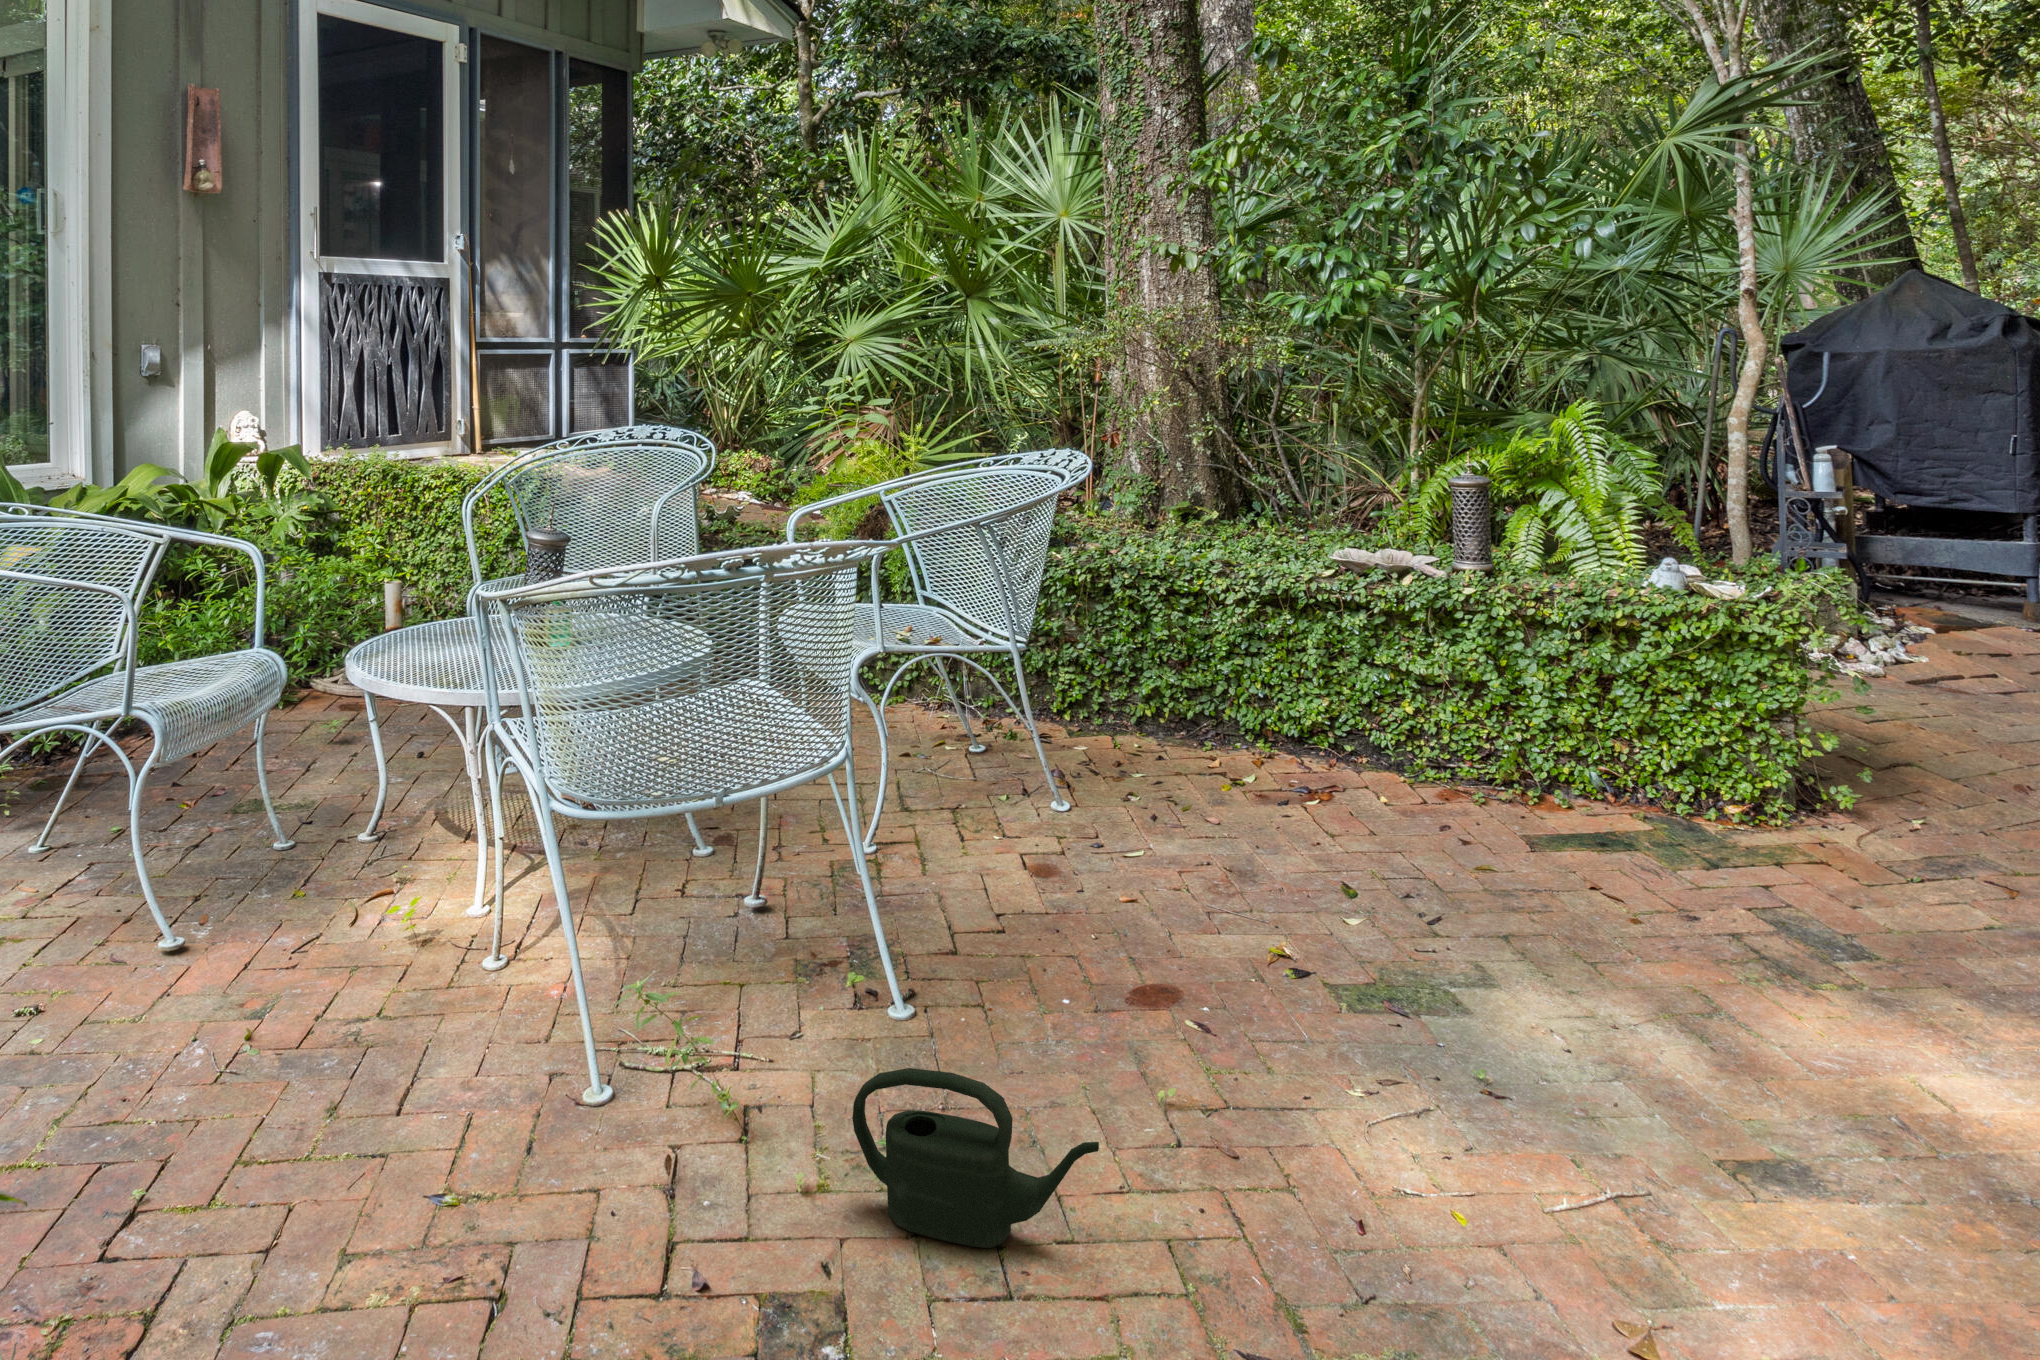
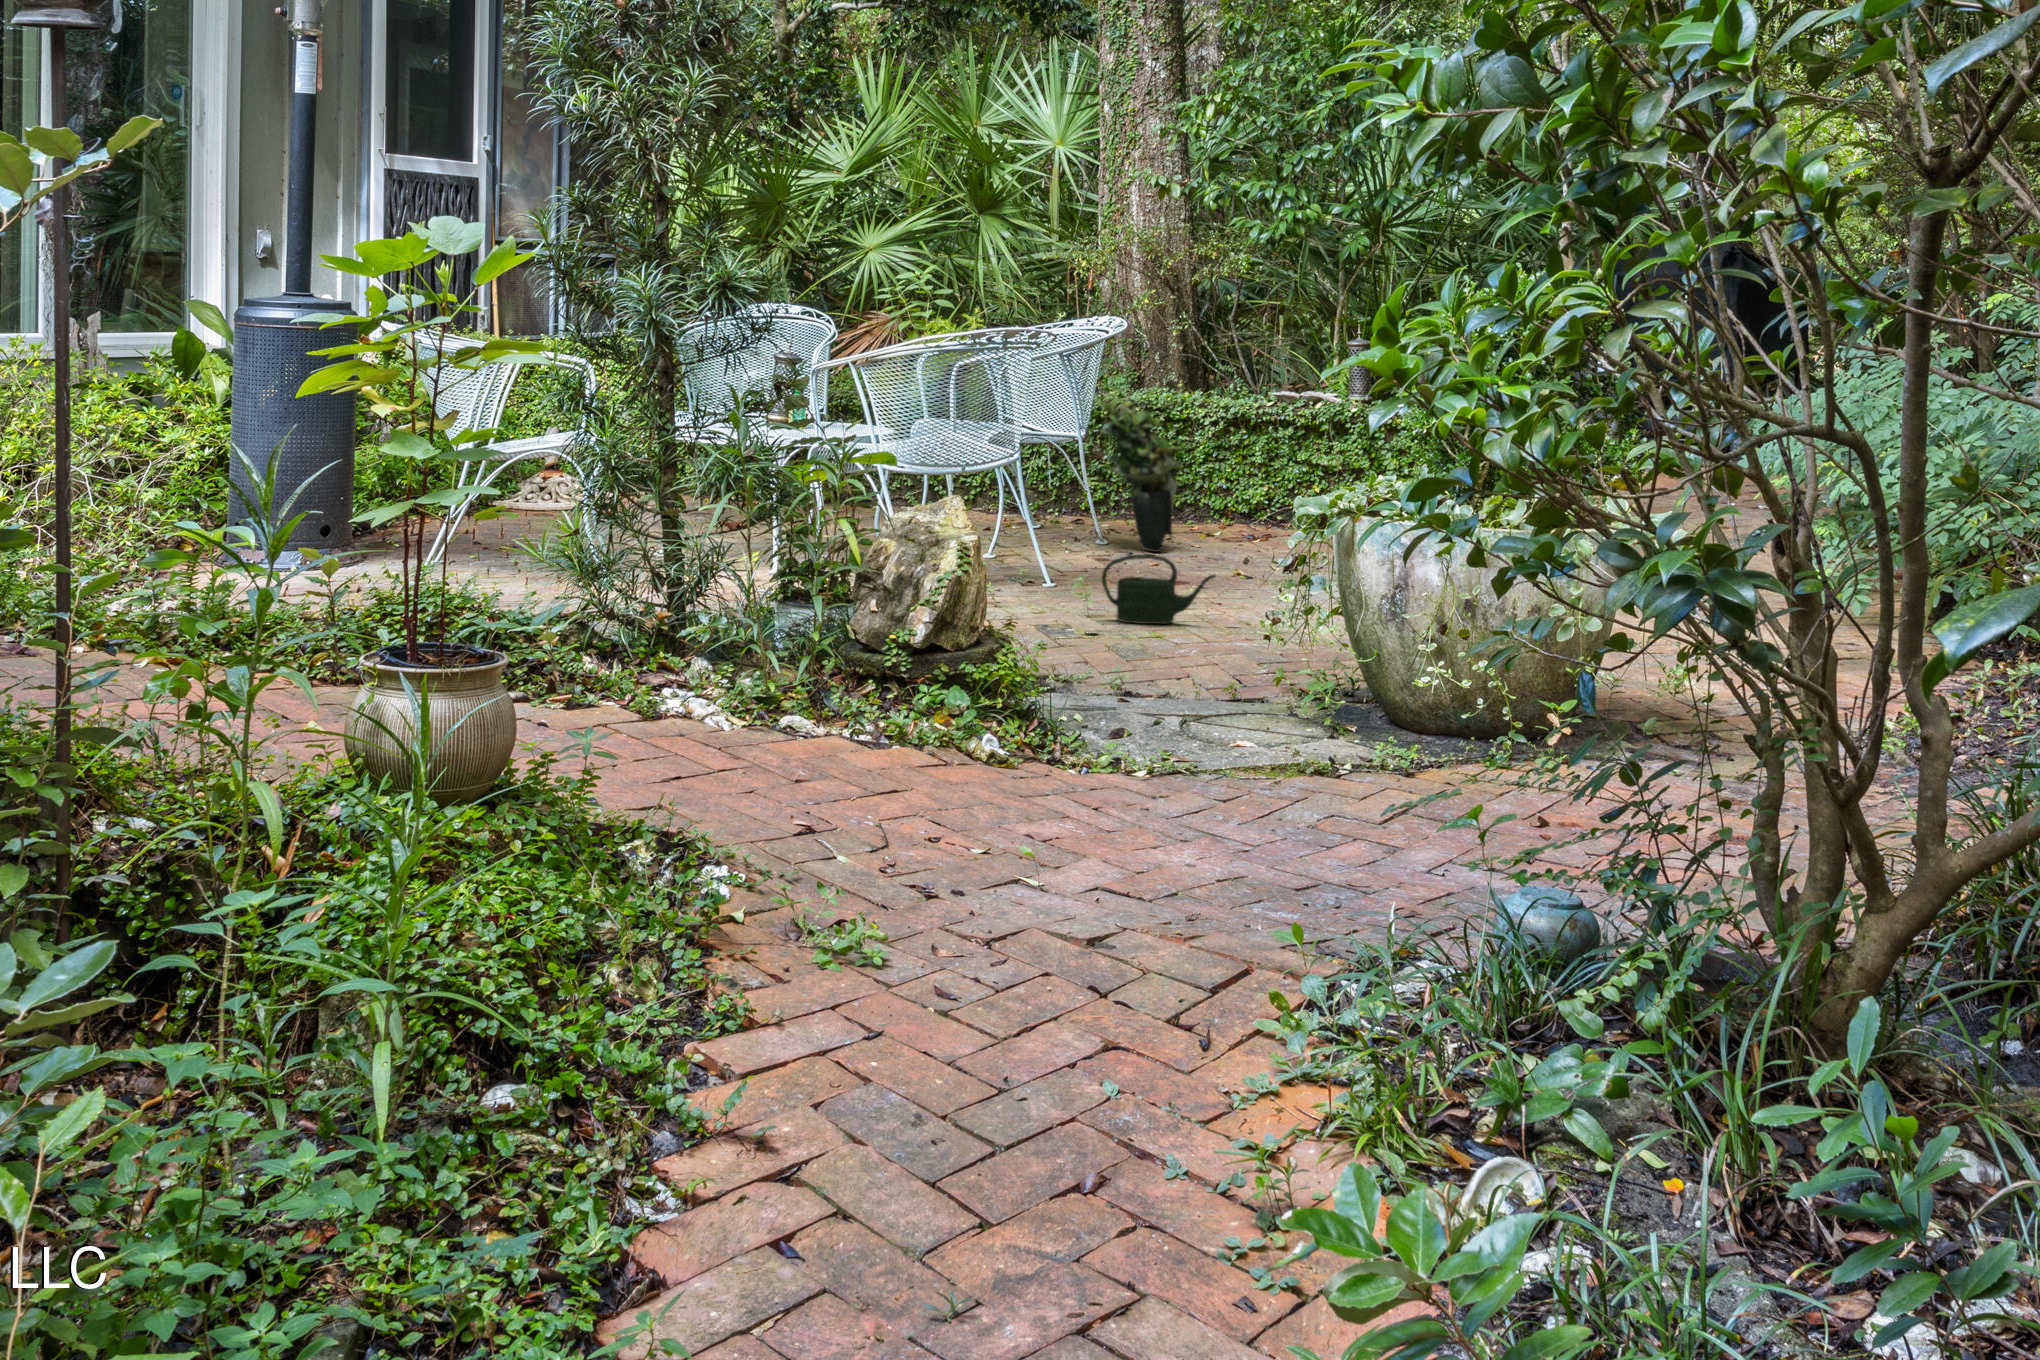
potted plant: none [1029,585,1168,843] -> present [1097,398,1183,552]

